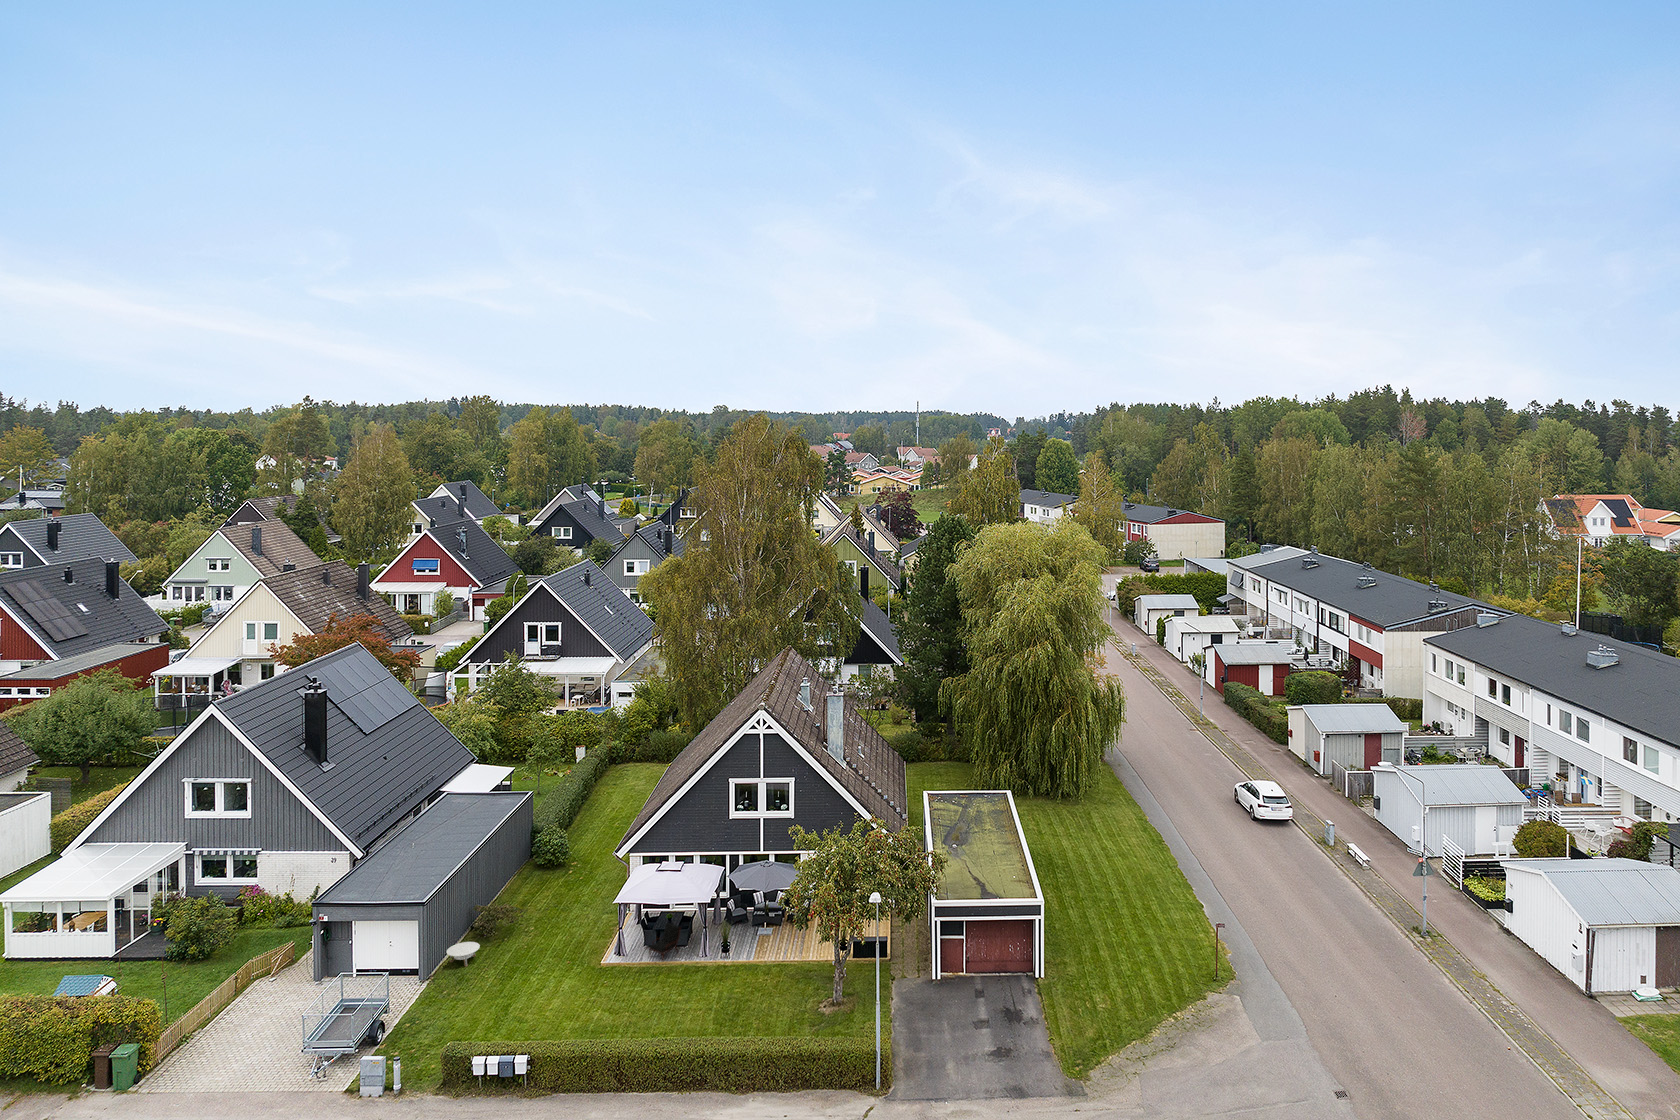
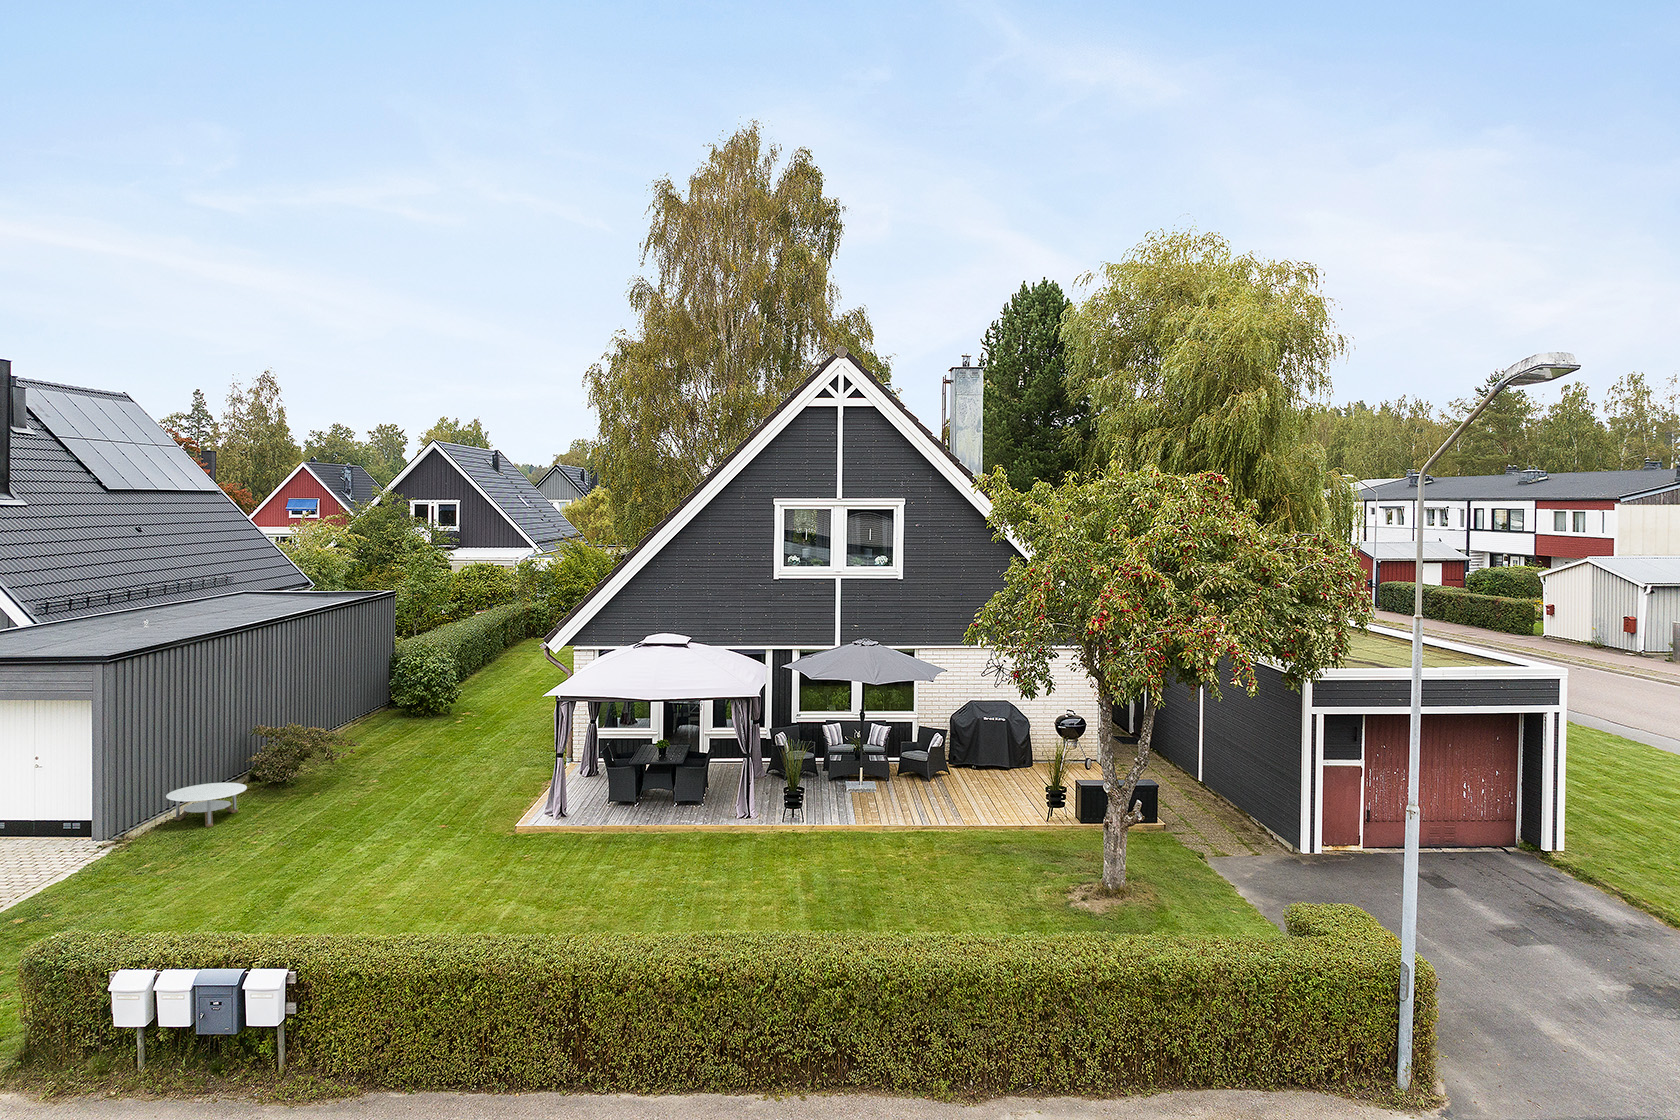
armchair: present [649,923,680,960] -> none [621,752,689,823]

